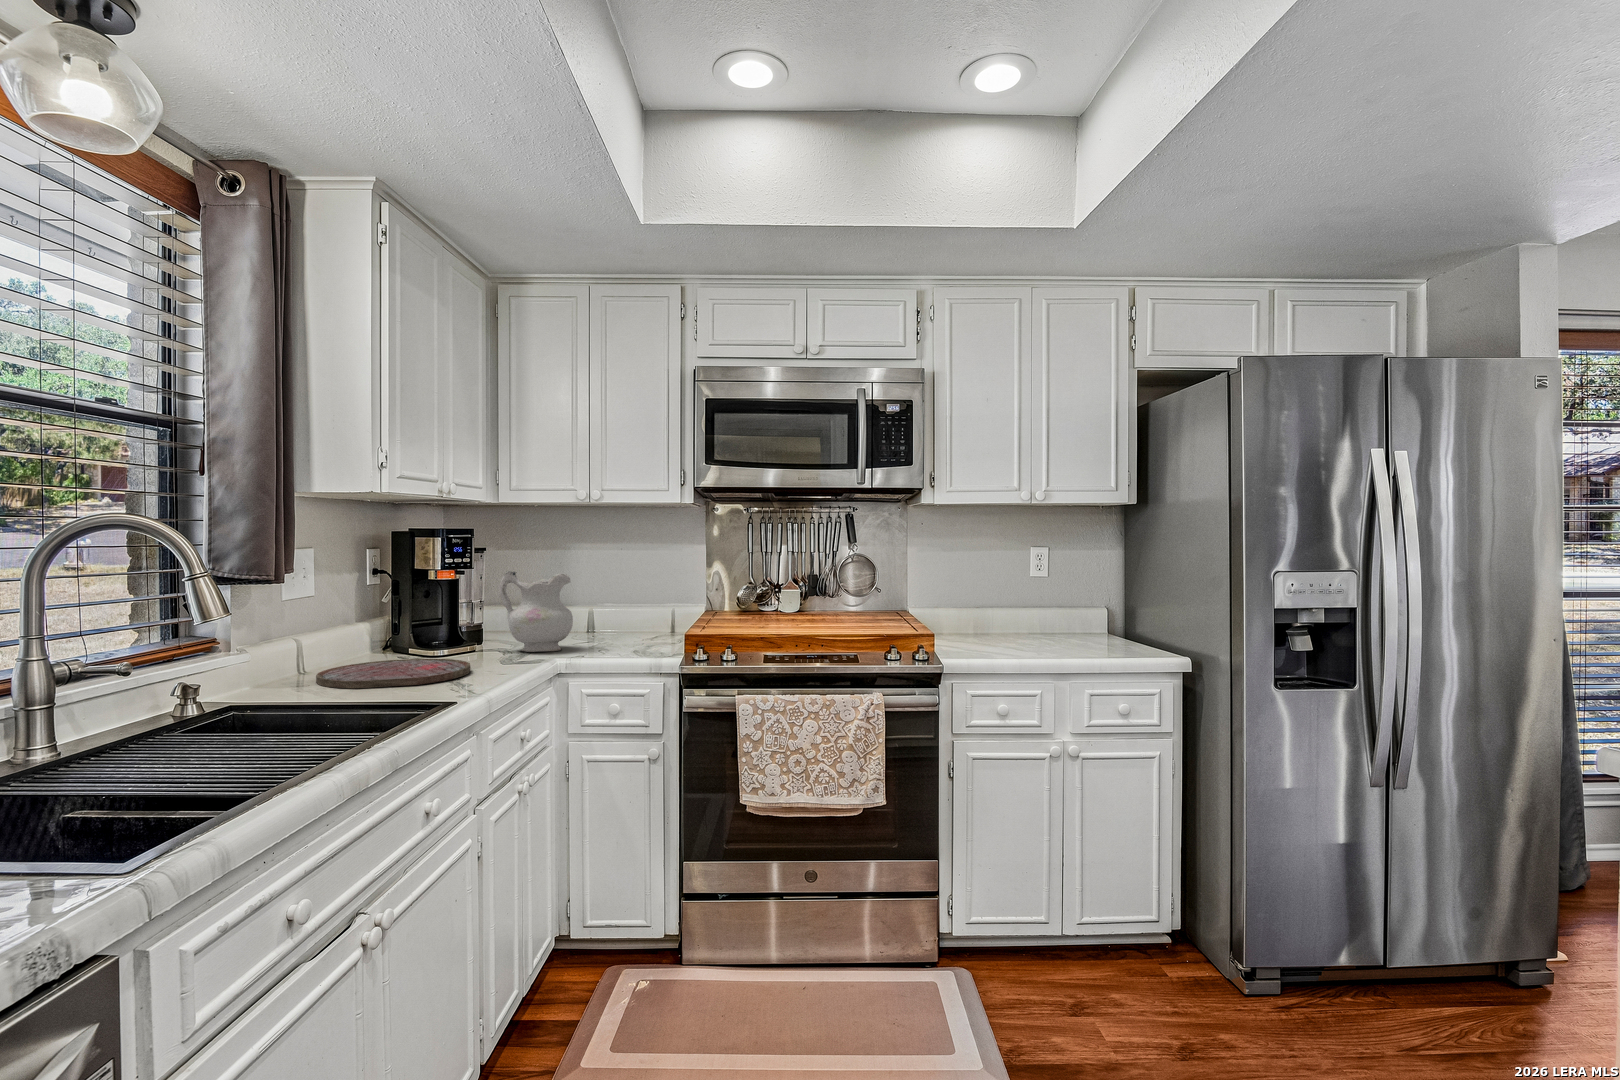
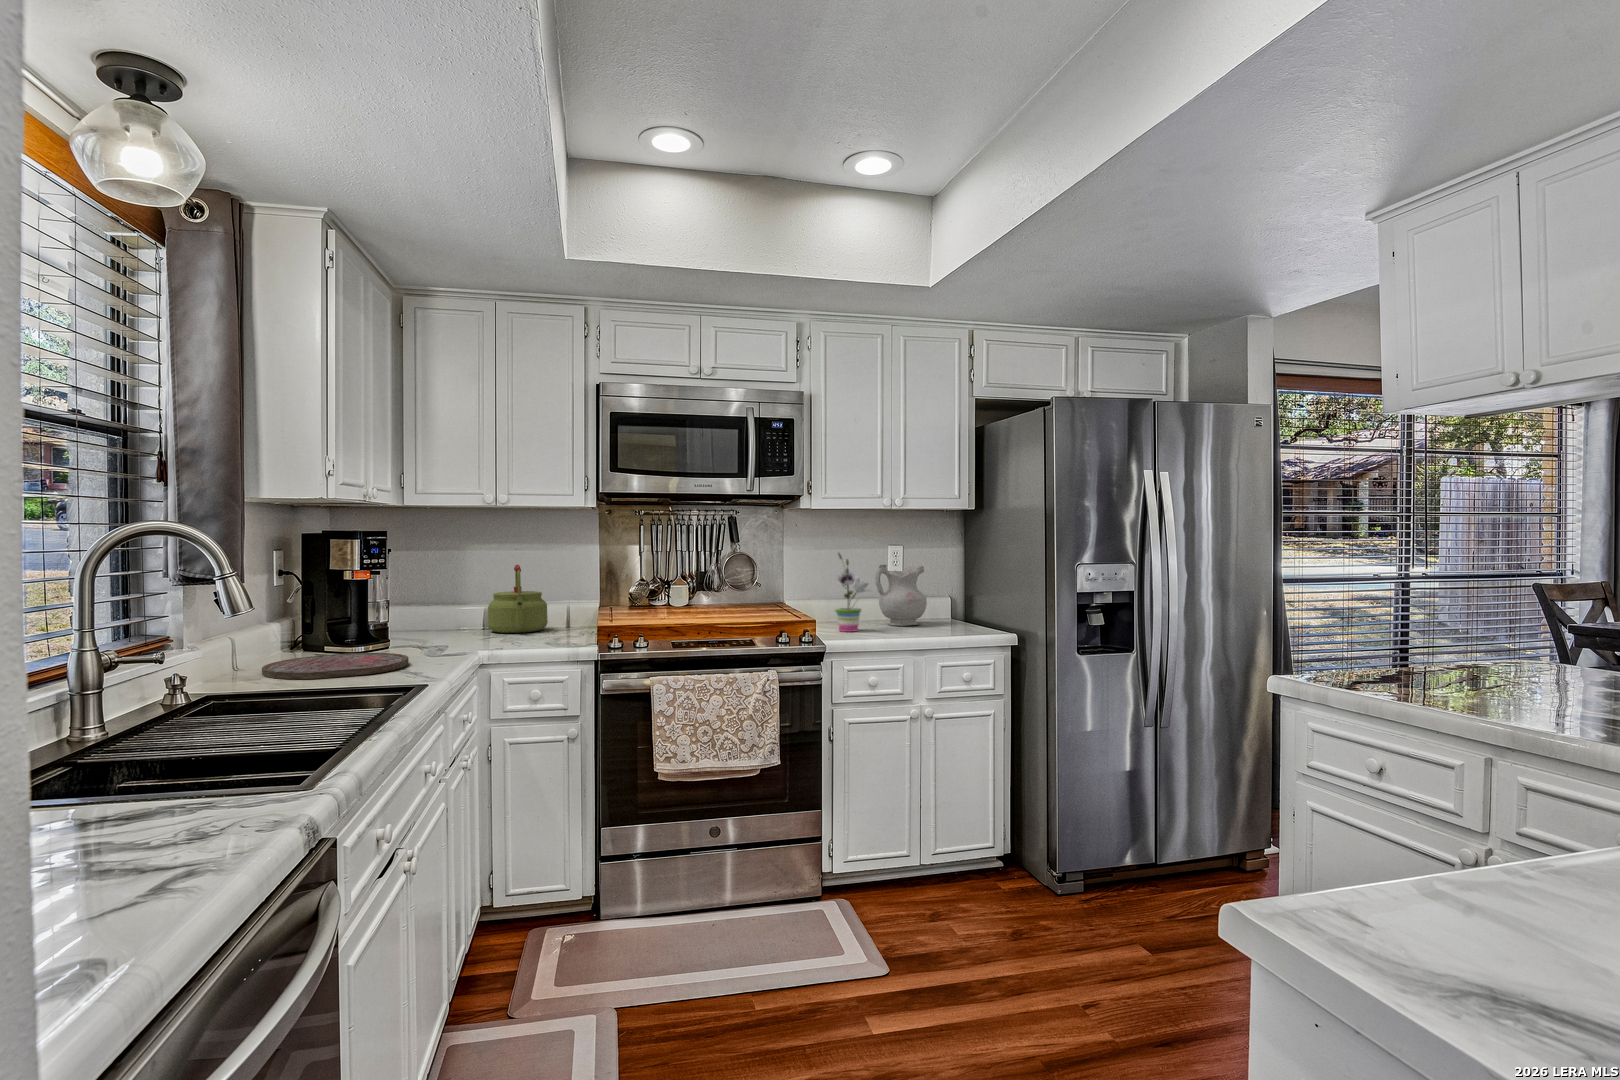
potted plant: none [962,555,1008,648] -> present [835,553,868,632]
kettle: none [589,565,650,638] -> present [488,564,548,633]
ceramic pitcher: present [499,571,573,652] -> present [875,565,927,626]

